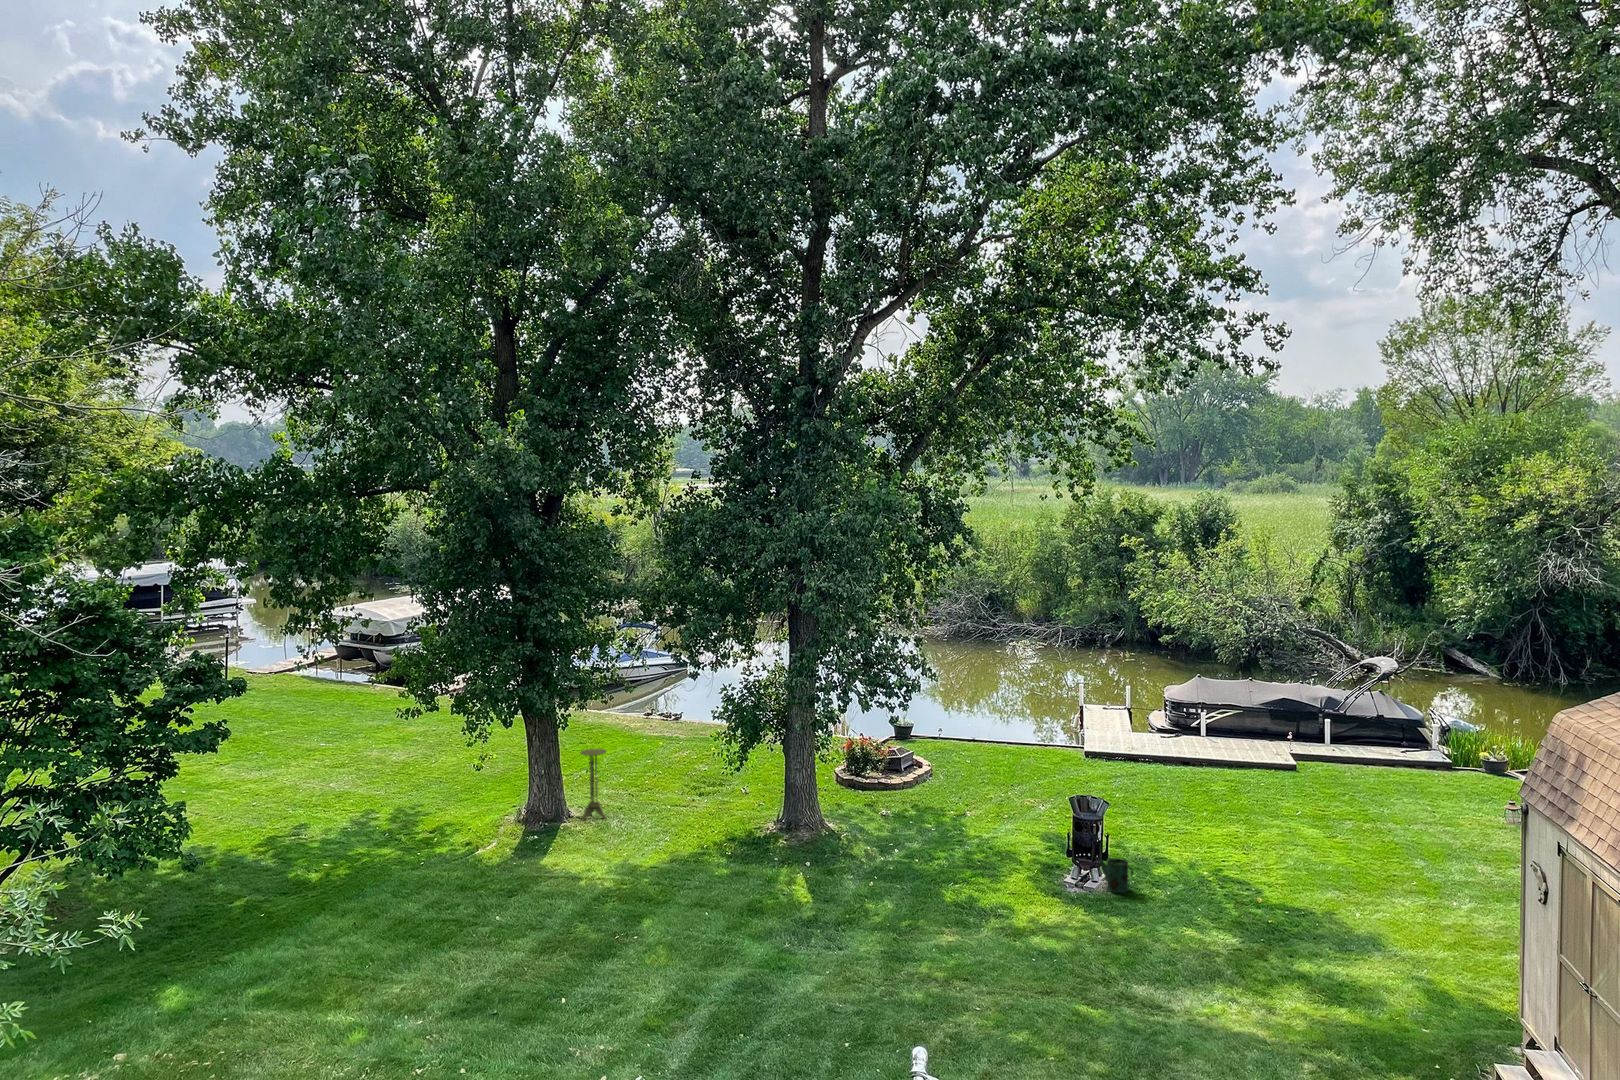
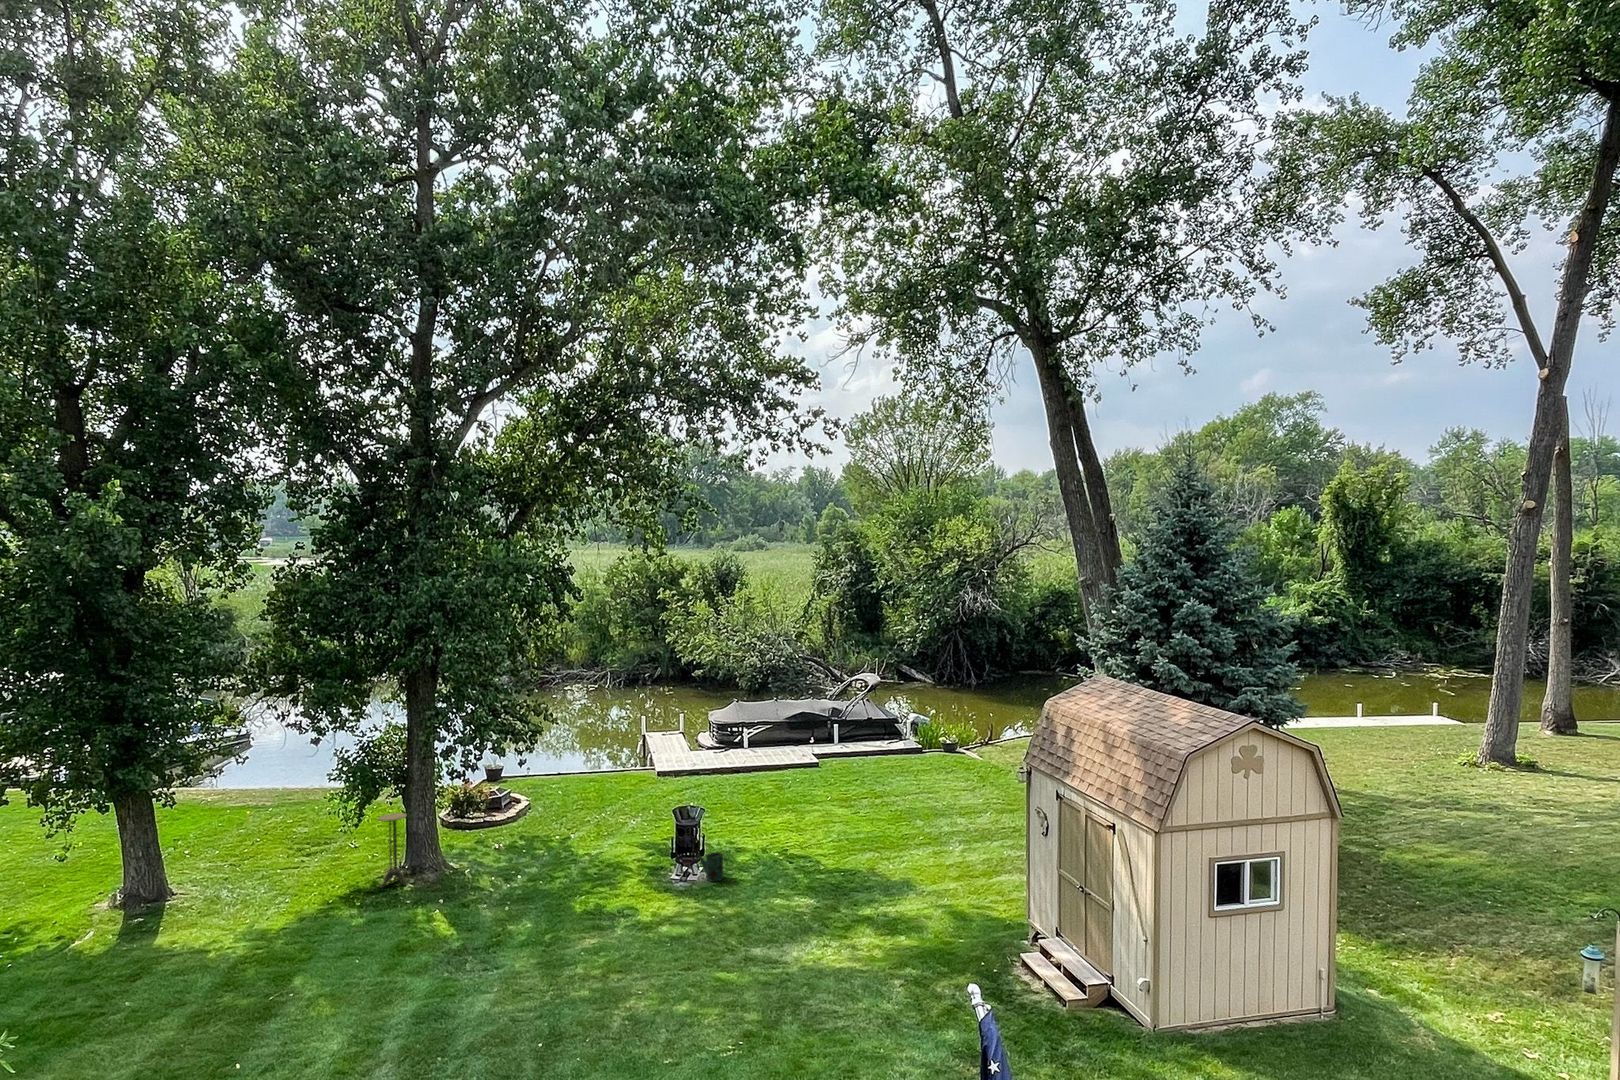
side table: present [580,748,607,821] -> present [378,813,408,888]

